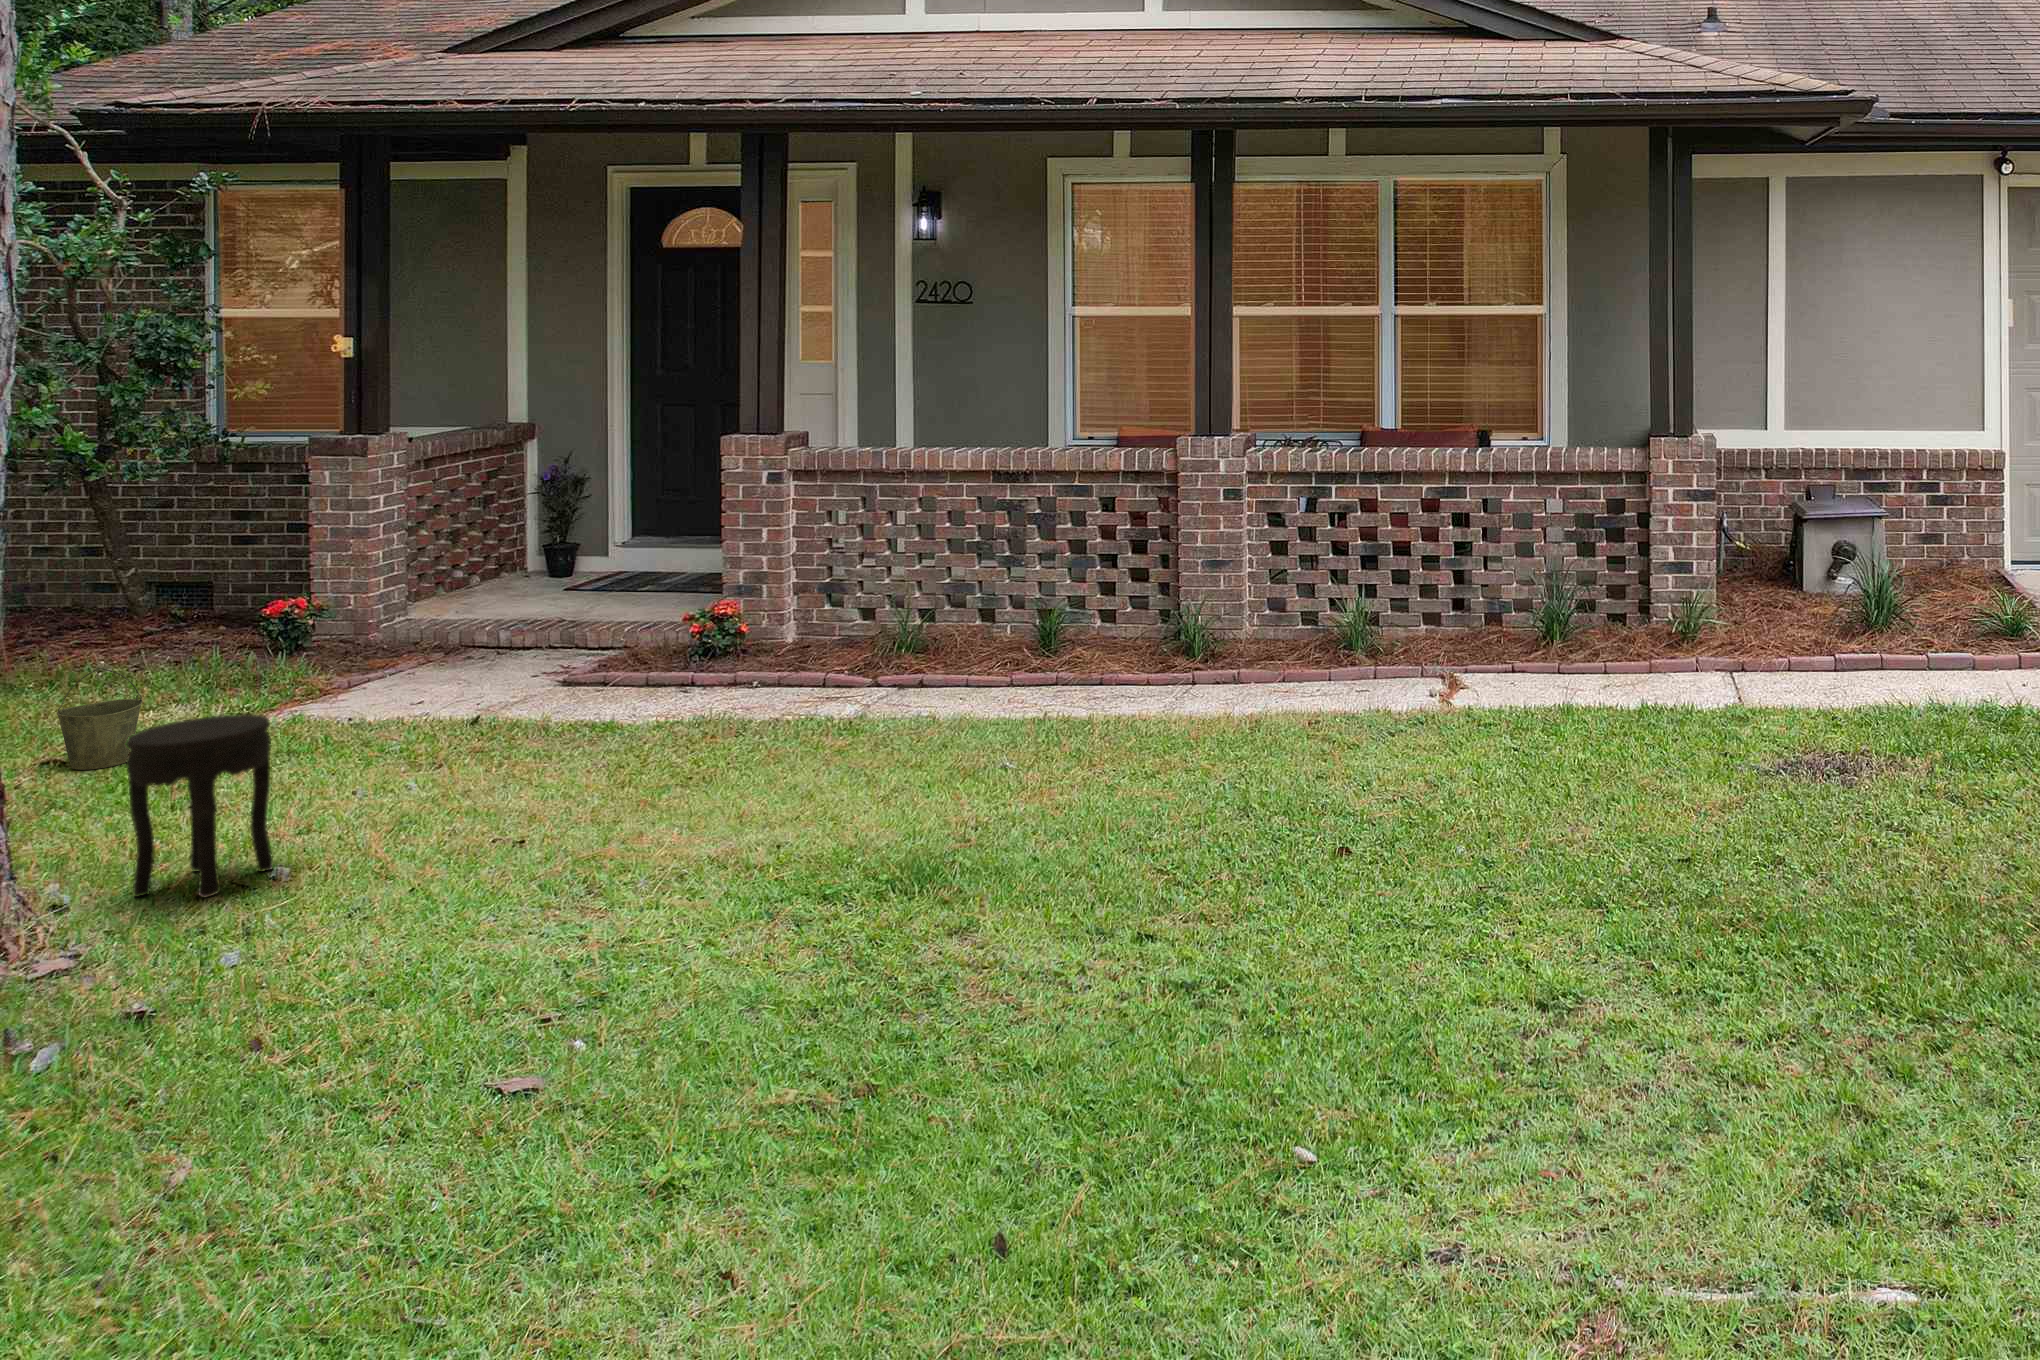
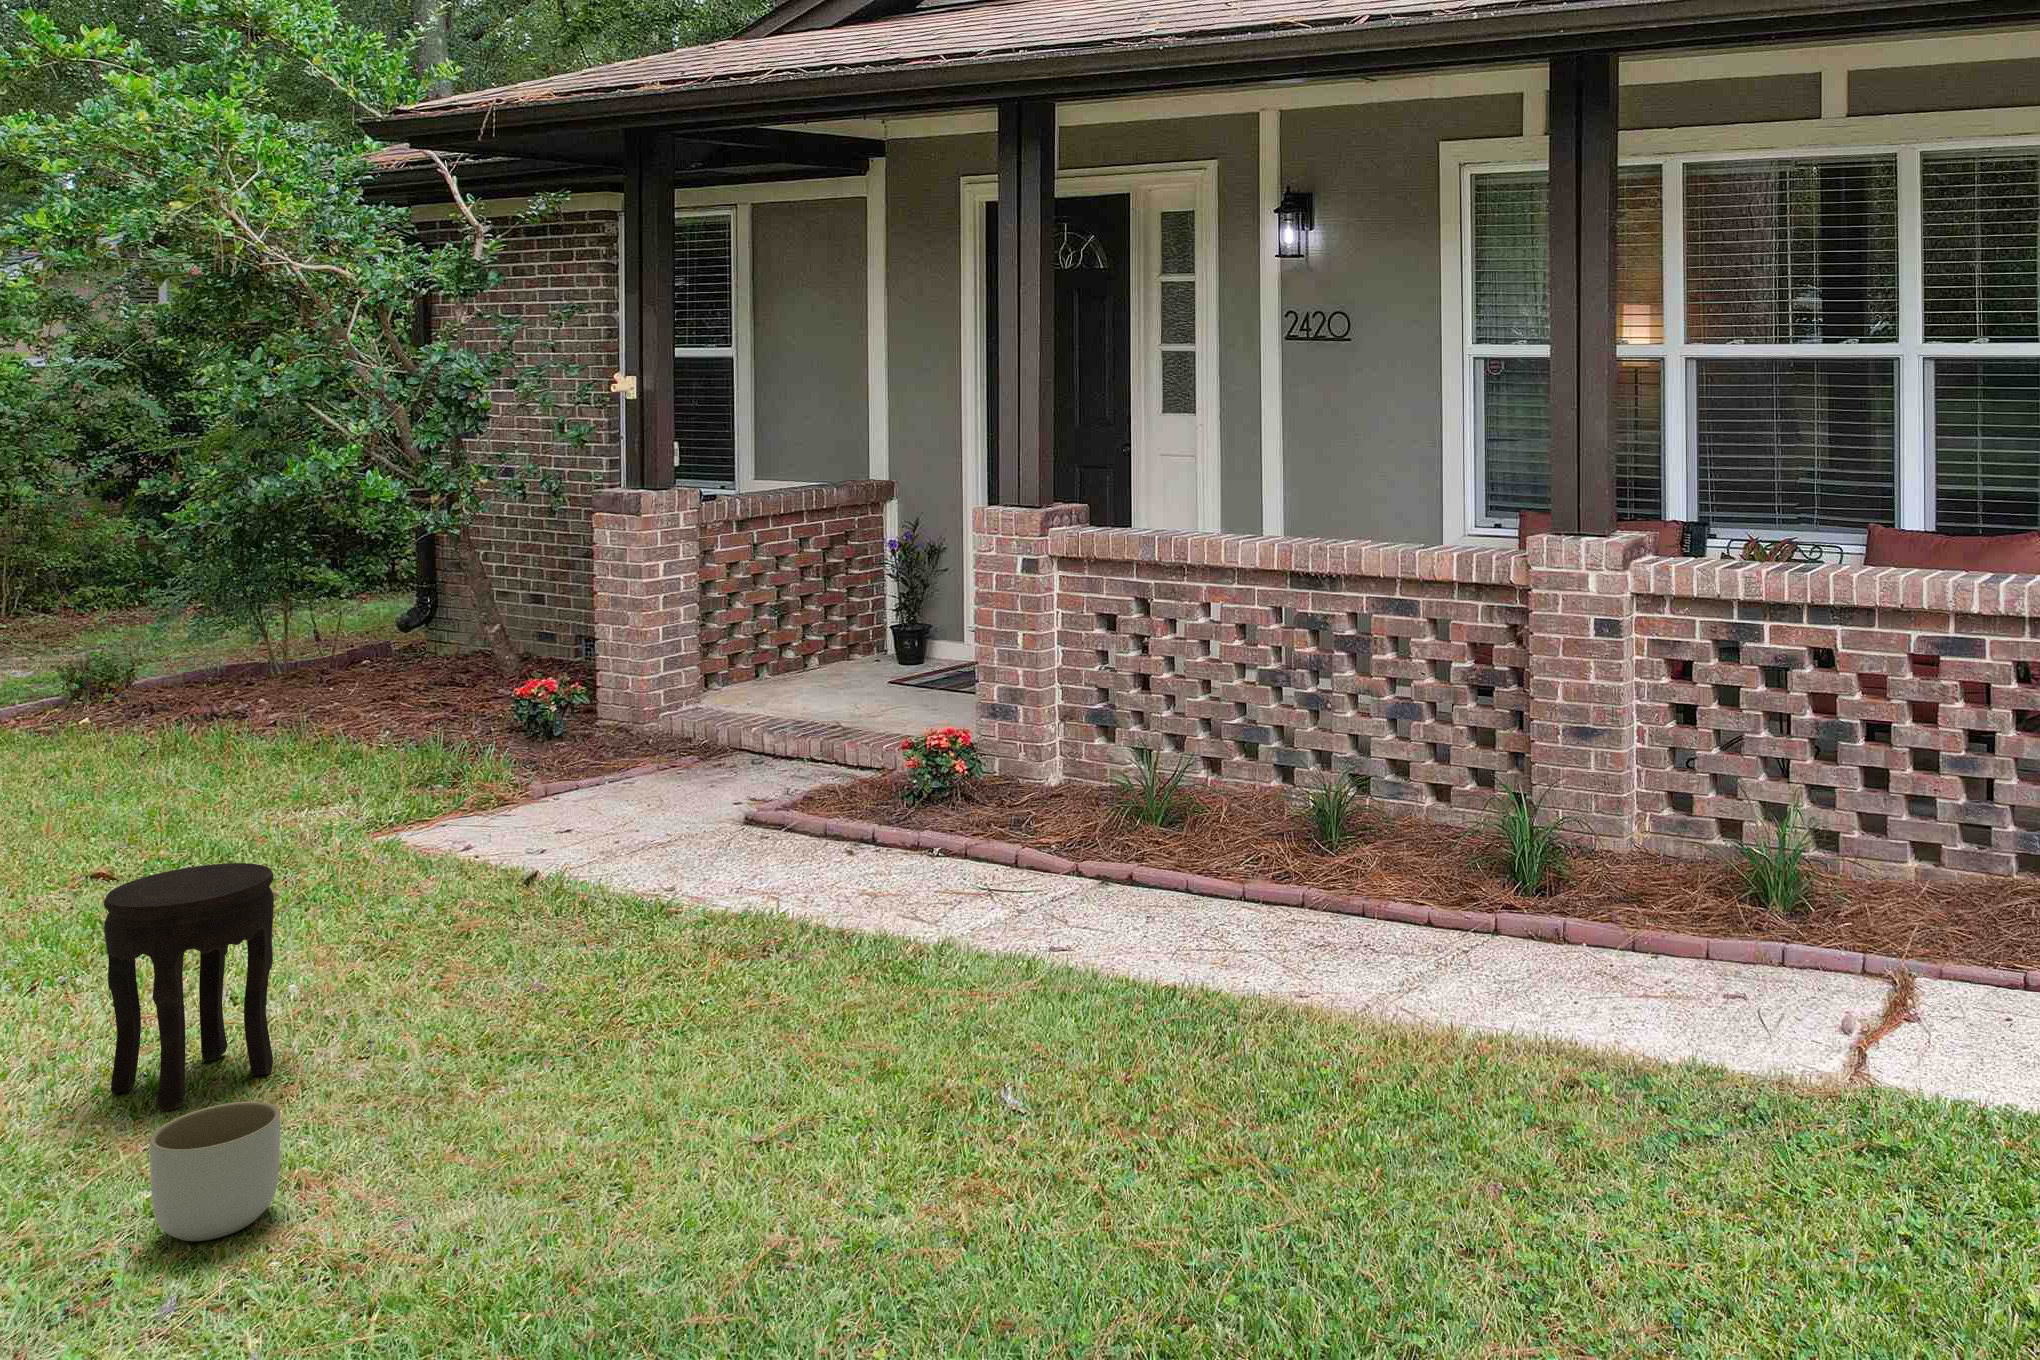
bucket: present [57,668,143,770] -> none [279,757,363,872]
planter: none [308,849,404,940] -> present [149,1101,280,1241]

